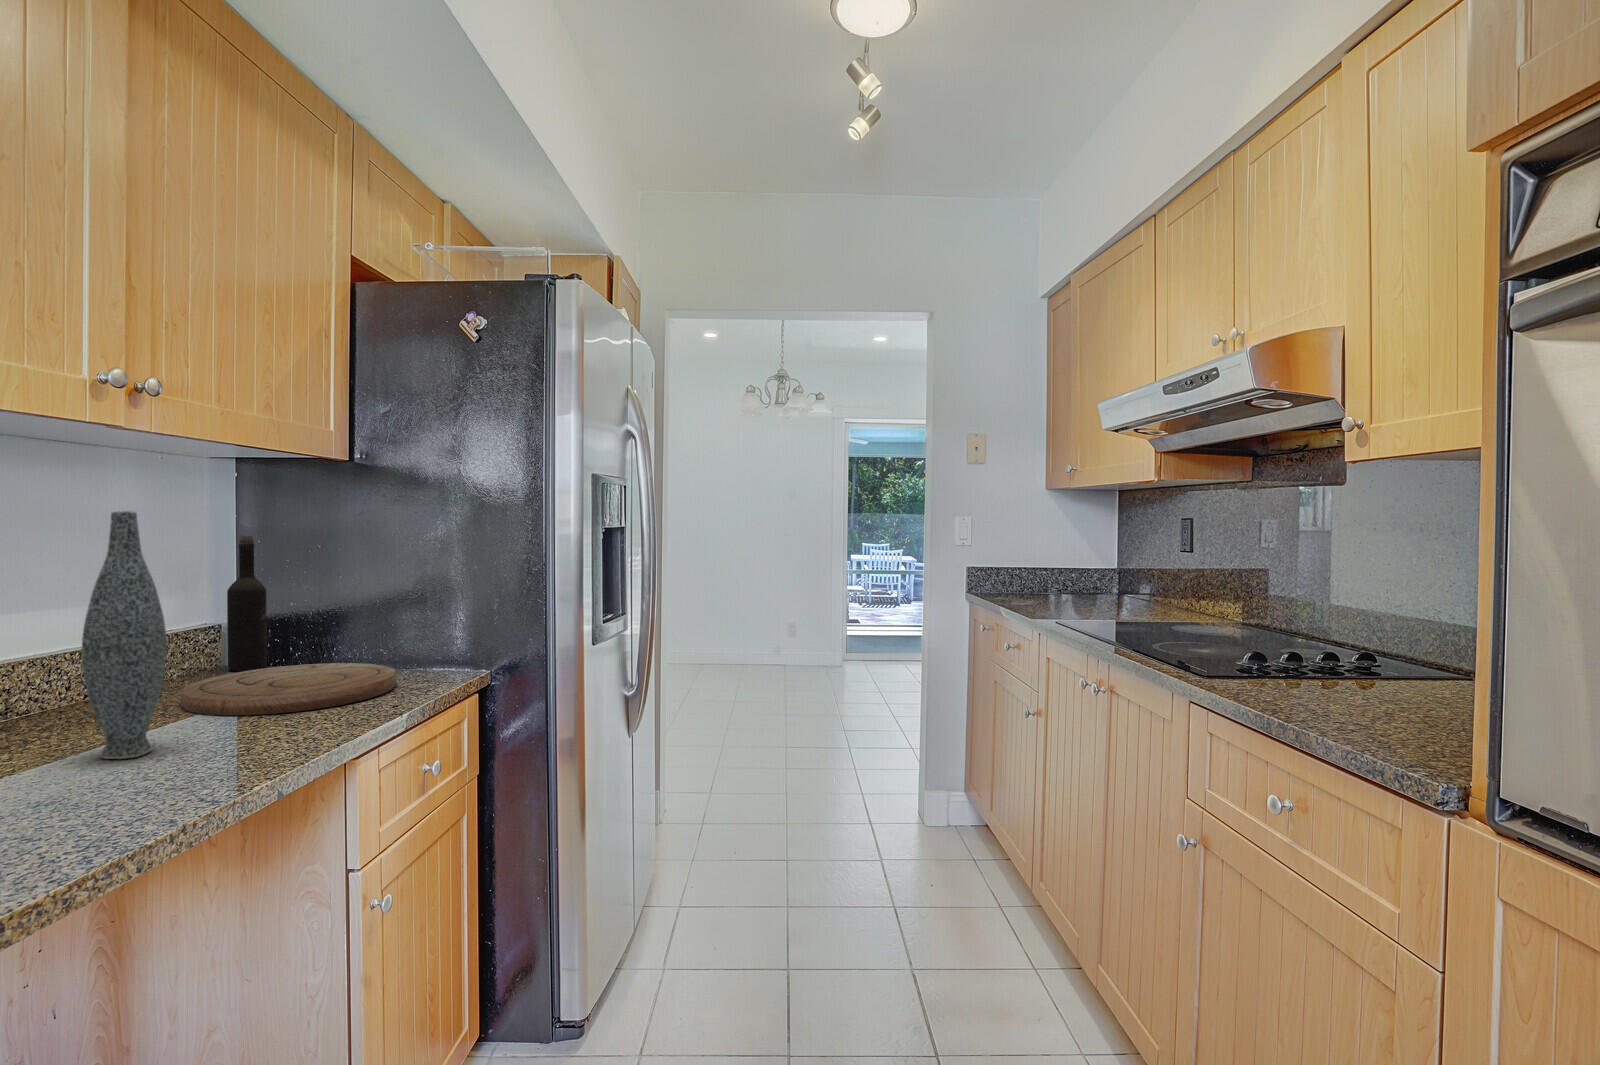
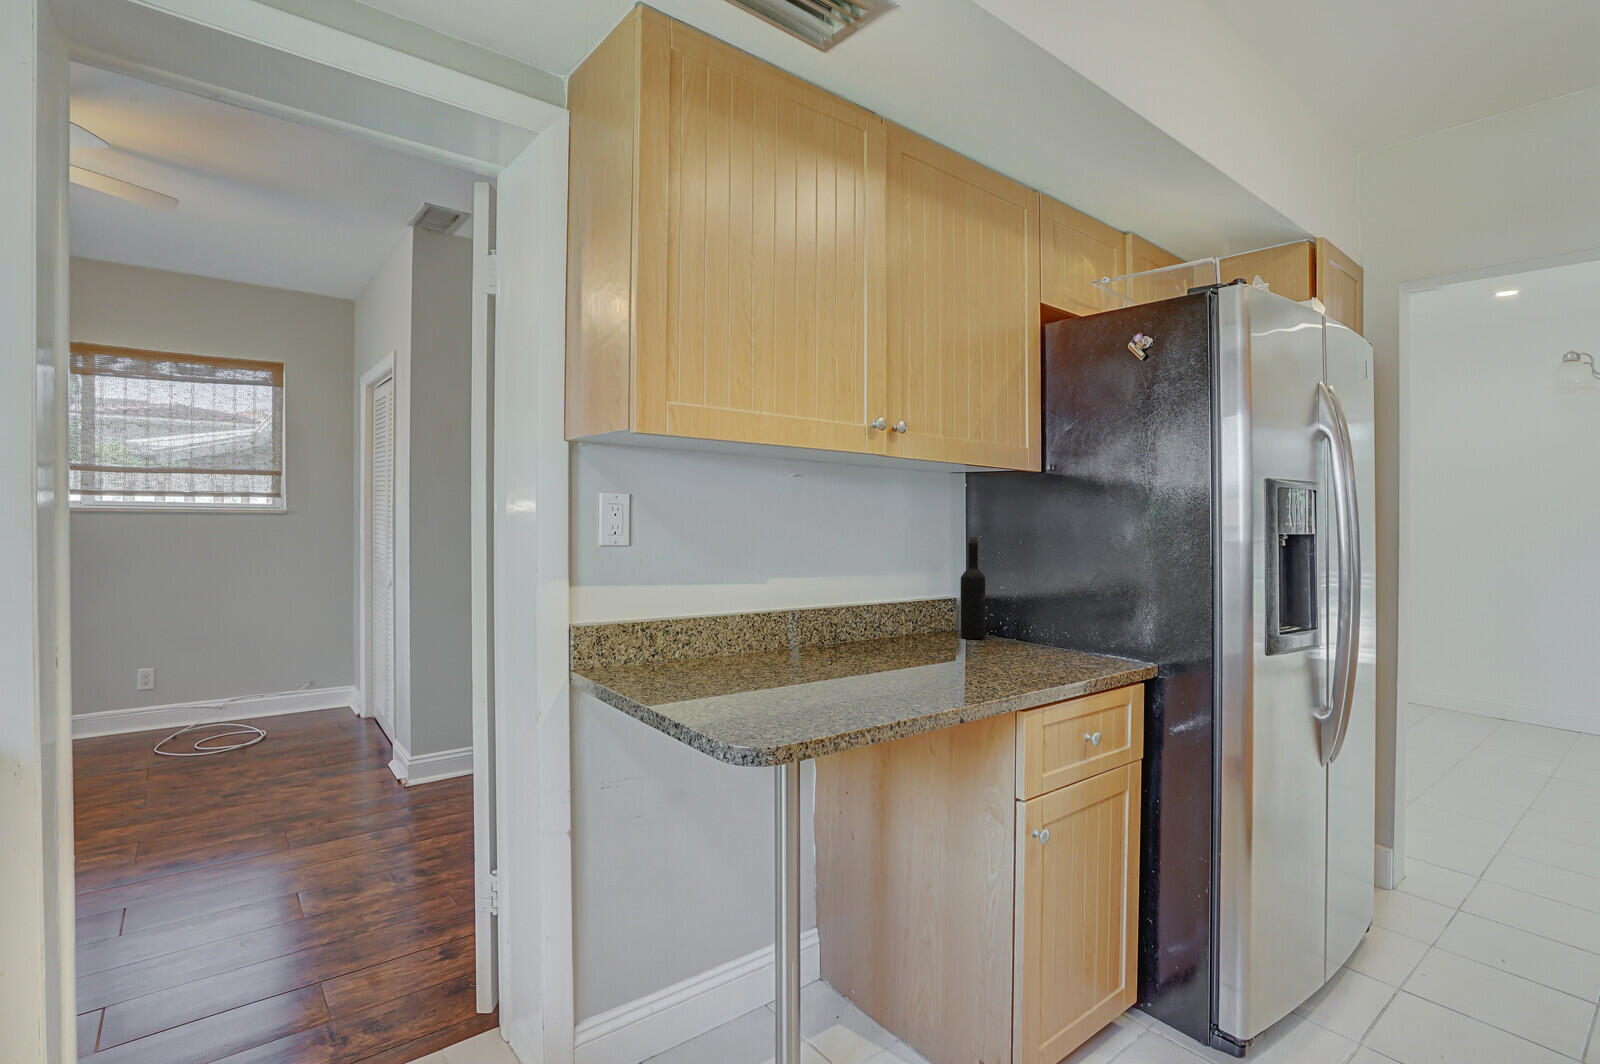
vase: present [82,511,167,759] -> none [866,517,908,679]
cutting board: present [181,663,396,715] -> none [924,638,1067,670]

